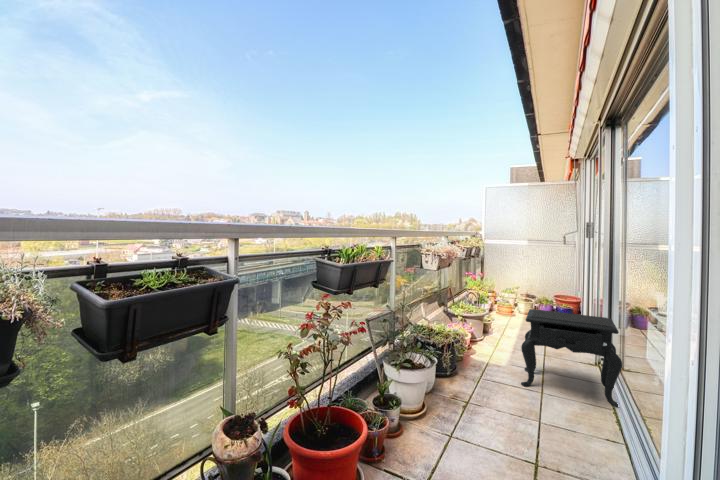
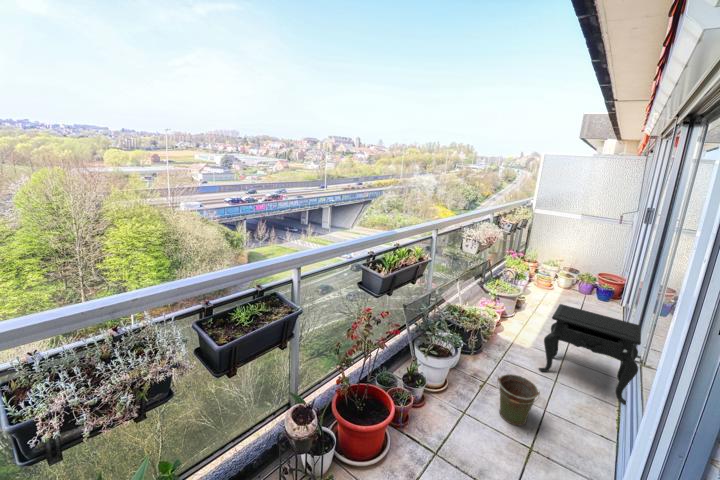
bucket: none [482,381,532,442] -> present [497,374,540,426]

